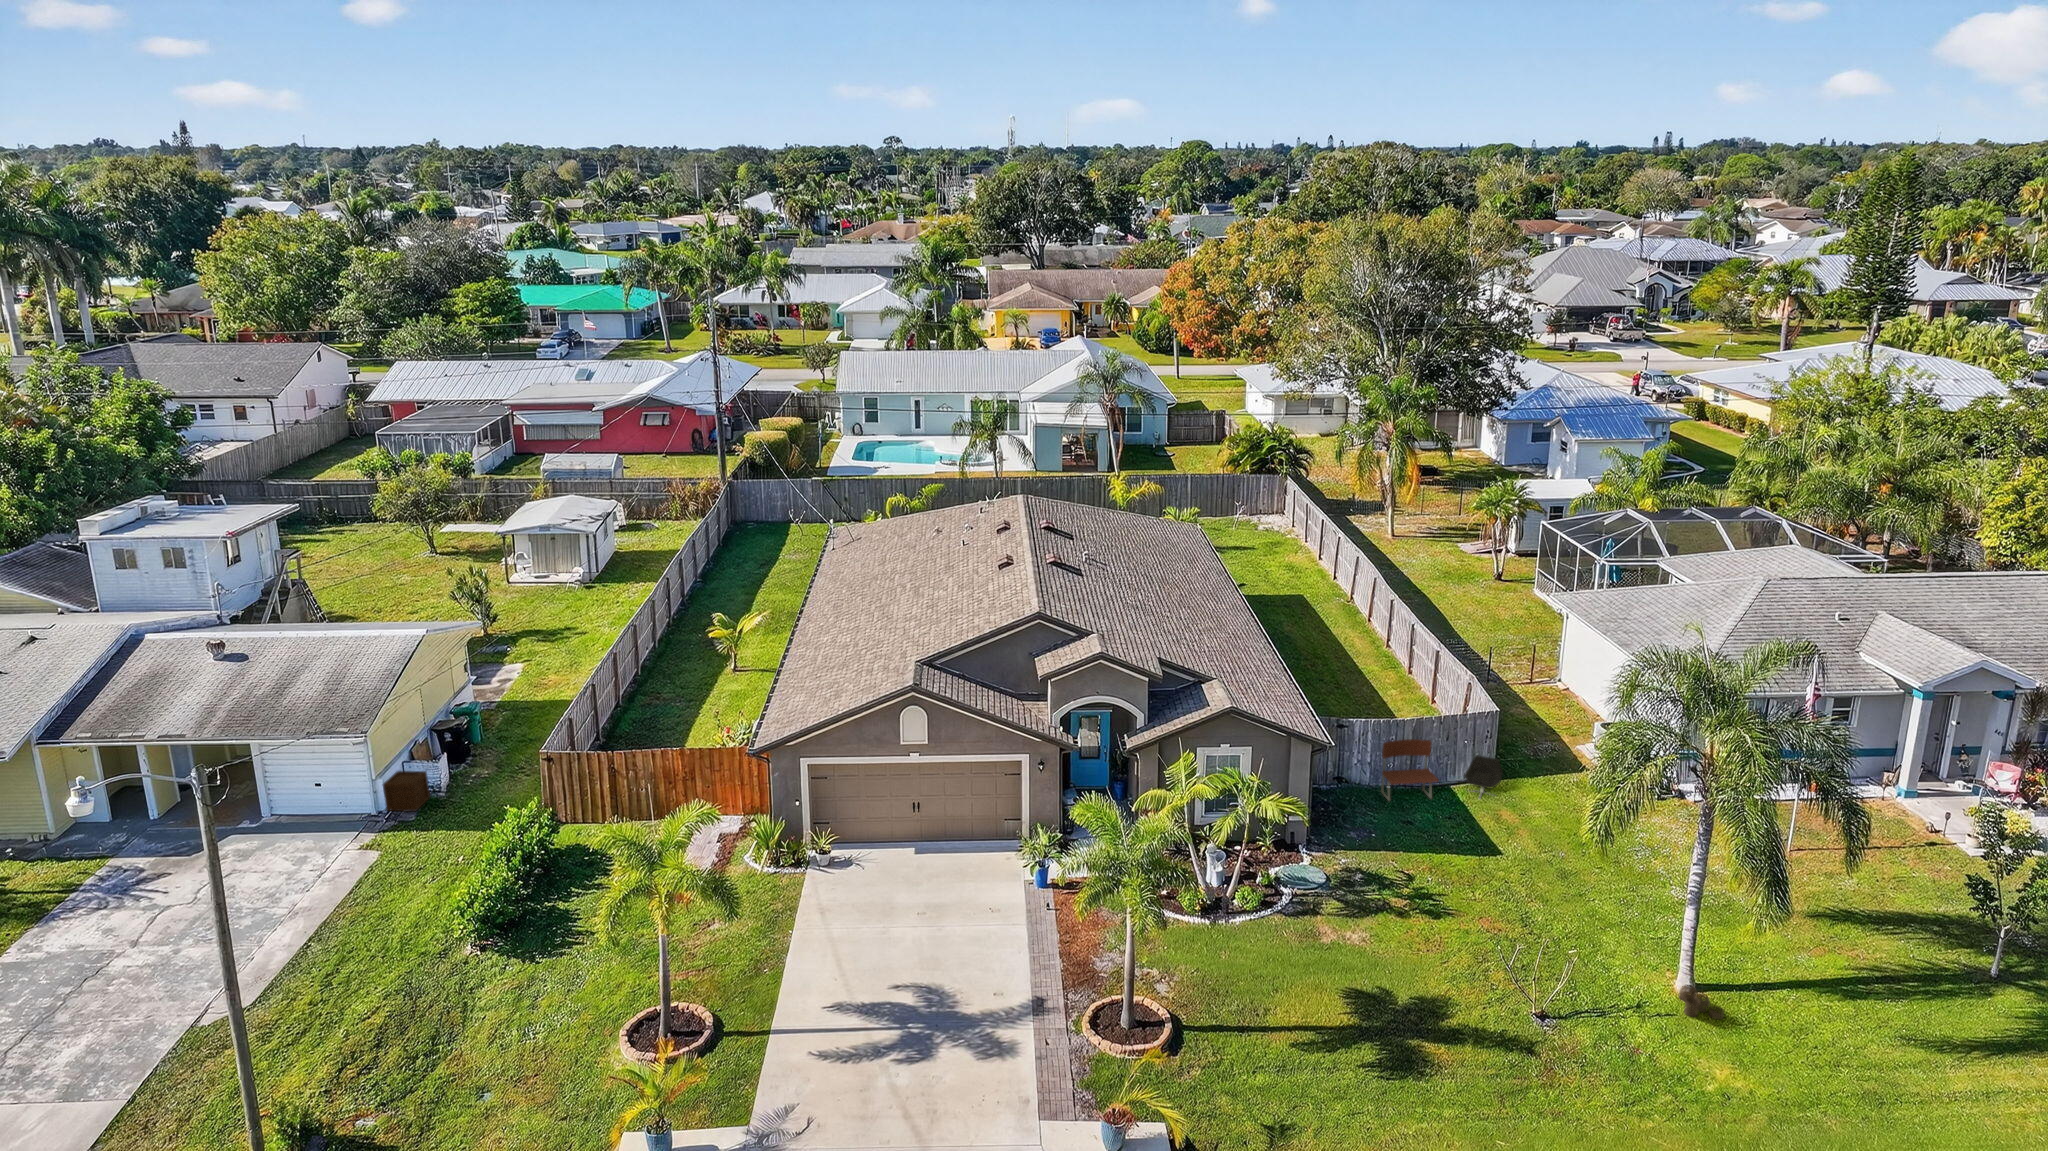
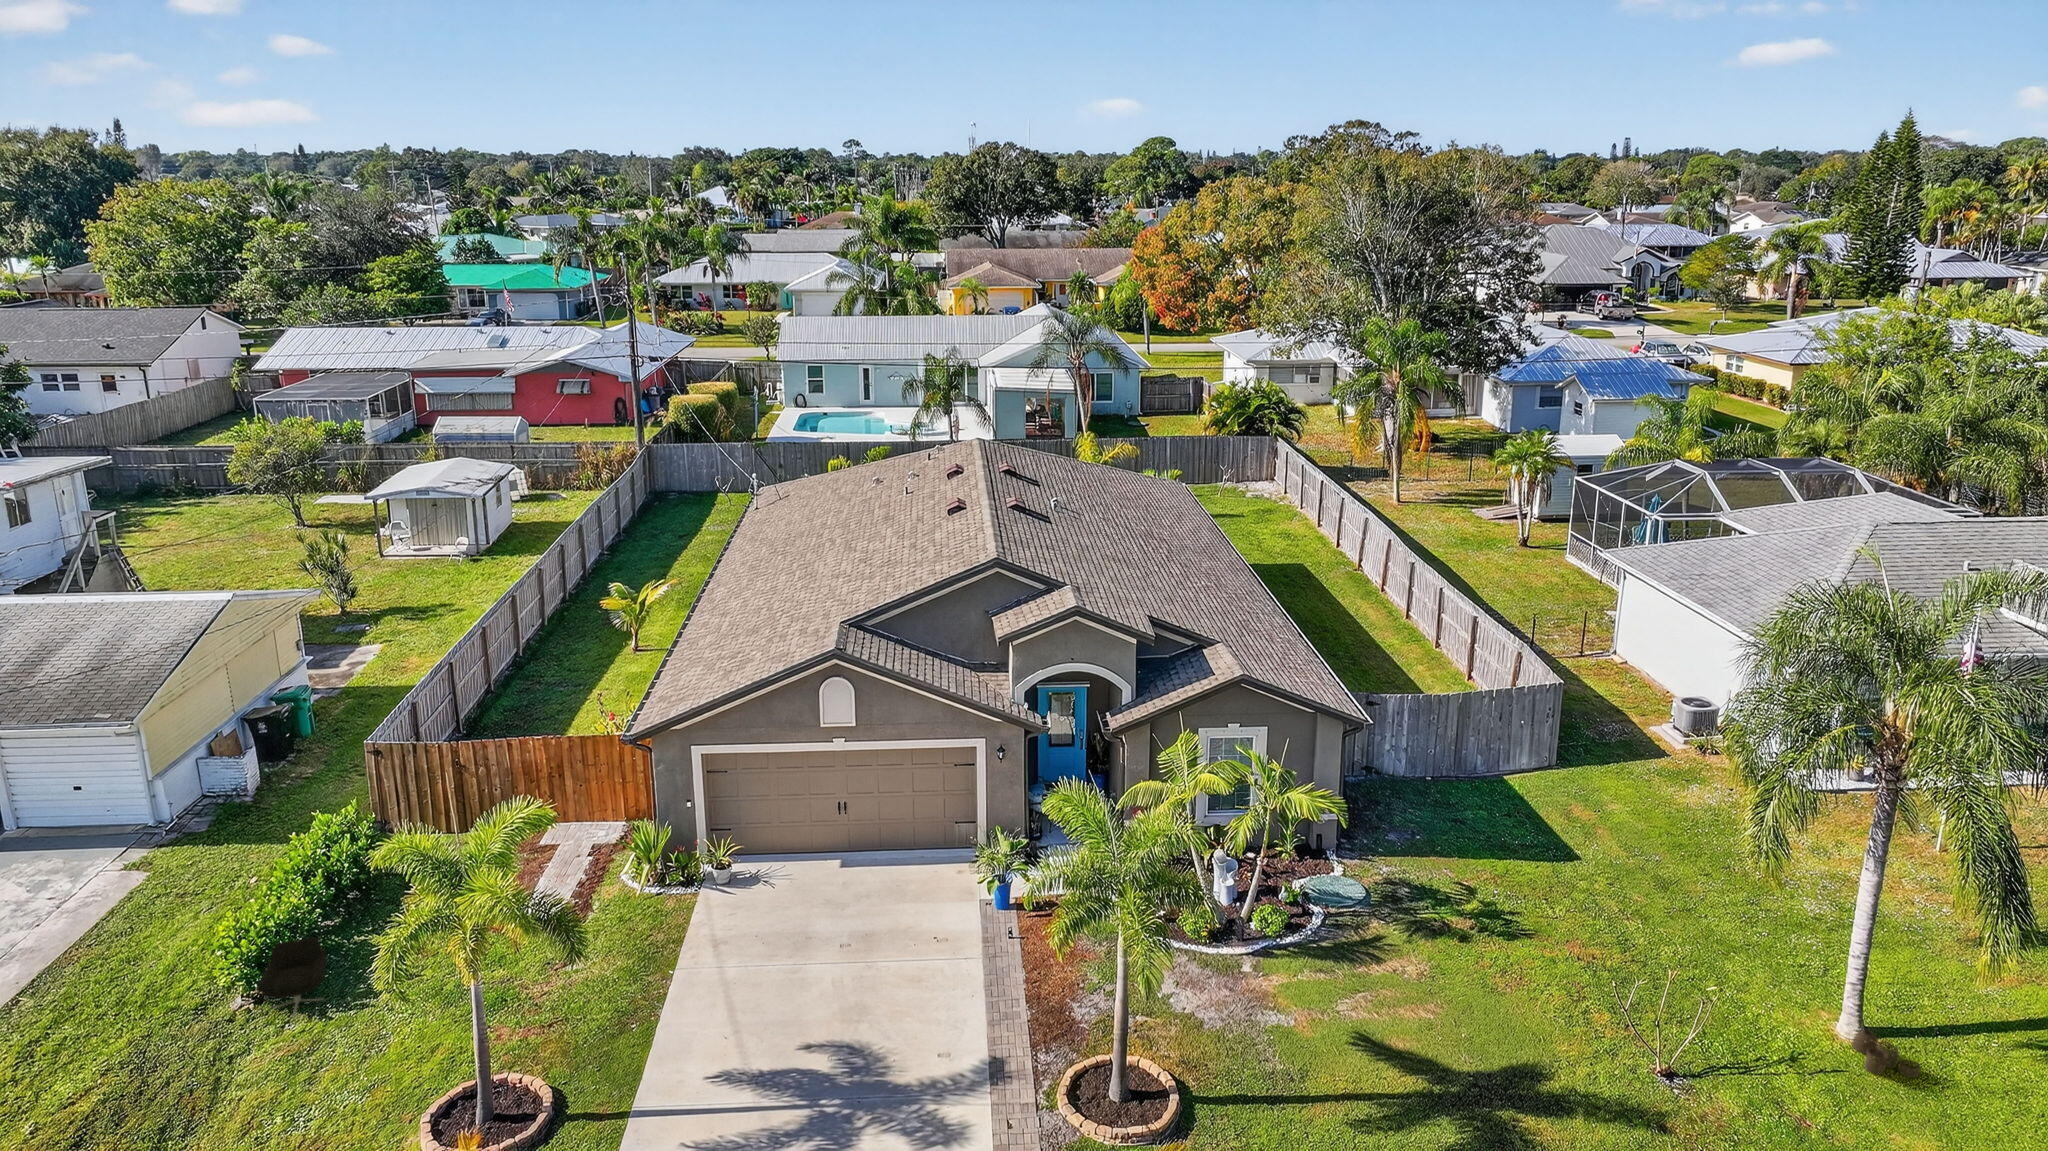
bench: present [1381,739,1439,801] -> none [1420,717,1494,794]
lounge chair: present [1464,755,1502,799] -> present [256,937,327,1018]
wooden crate: present [383,771,430,811] -> none [164,769,231,820]

